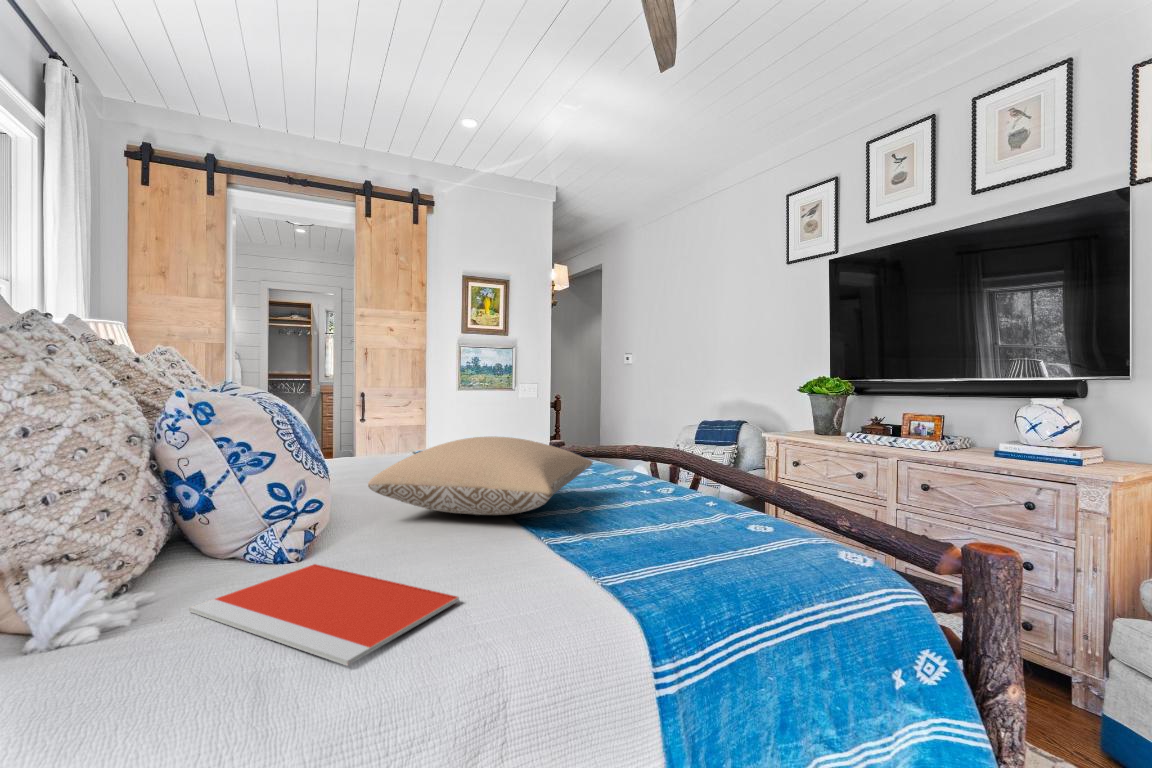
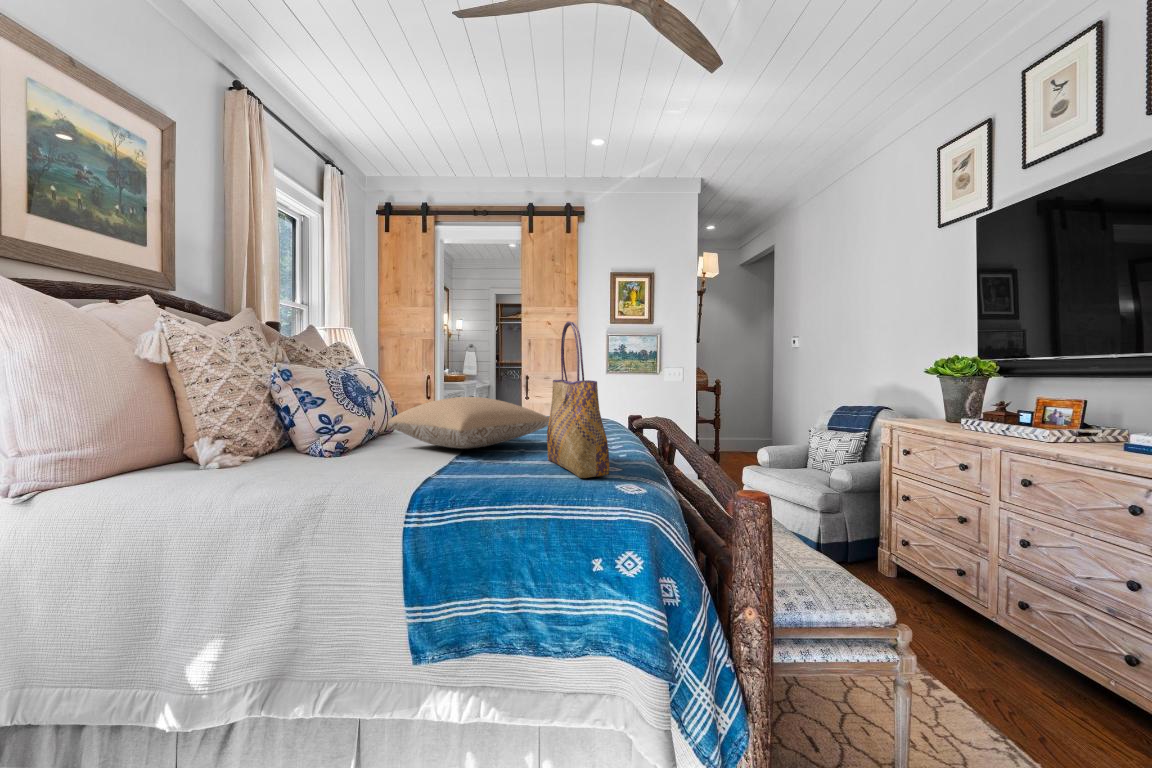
tote bag: none [640,339,799,548] -> present [547,321,610,478]
notebook: present [189,564,459,666] -> none [253,458,352,485]

